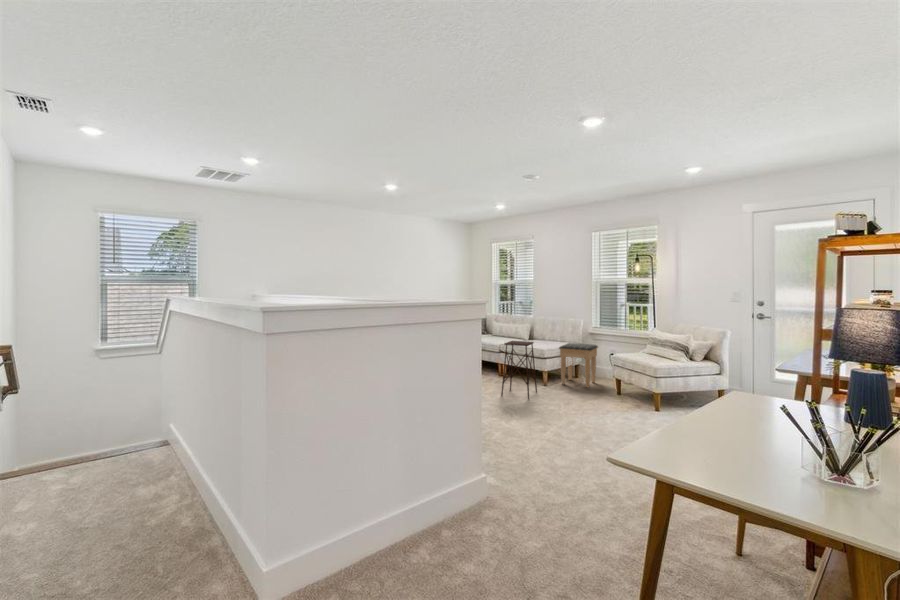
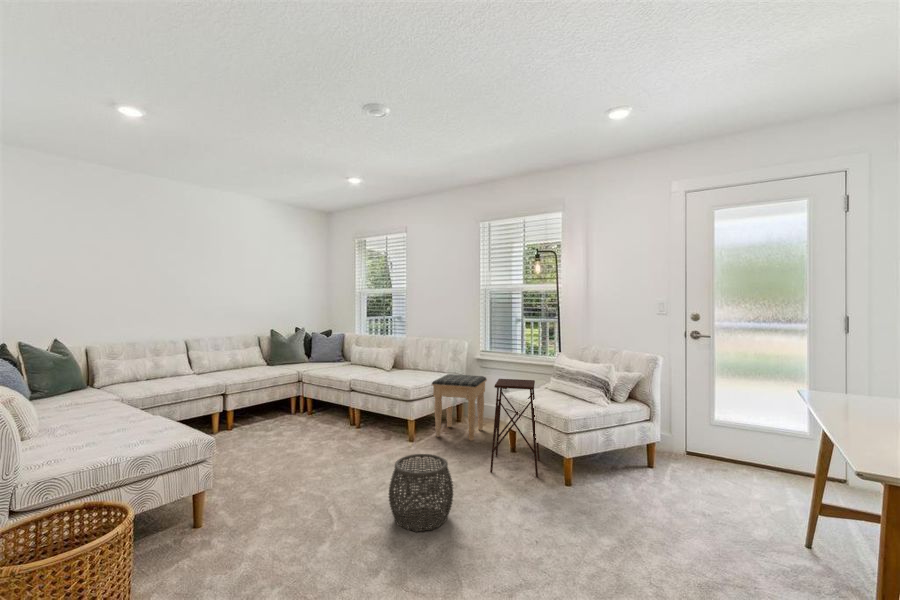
side table: present [501,341,537,399] -> present [490,379,540,477]
woven basket: none [545,382,583,420] -> present [389,454,453,532]

